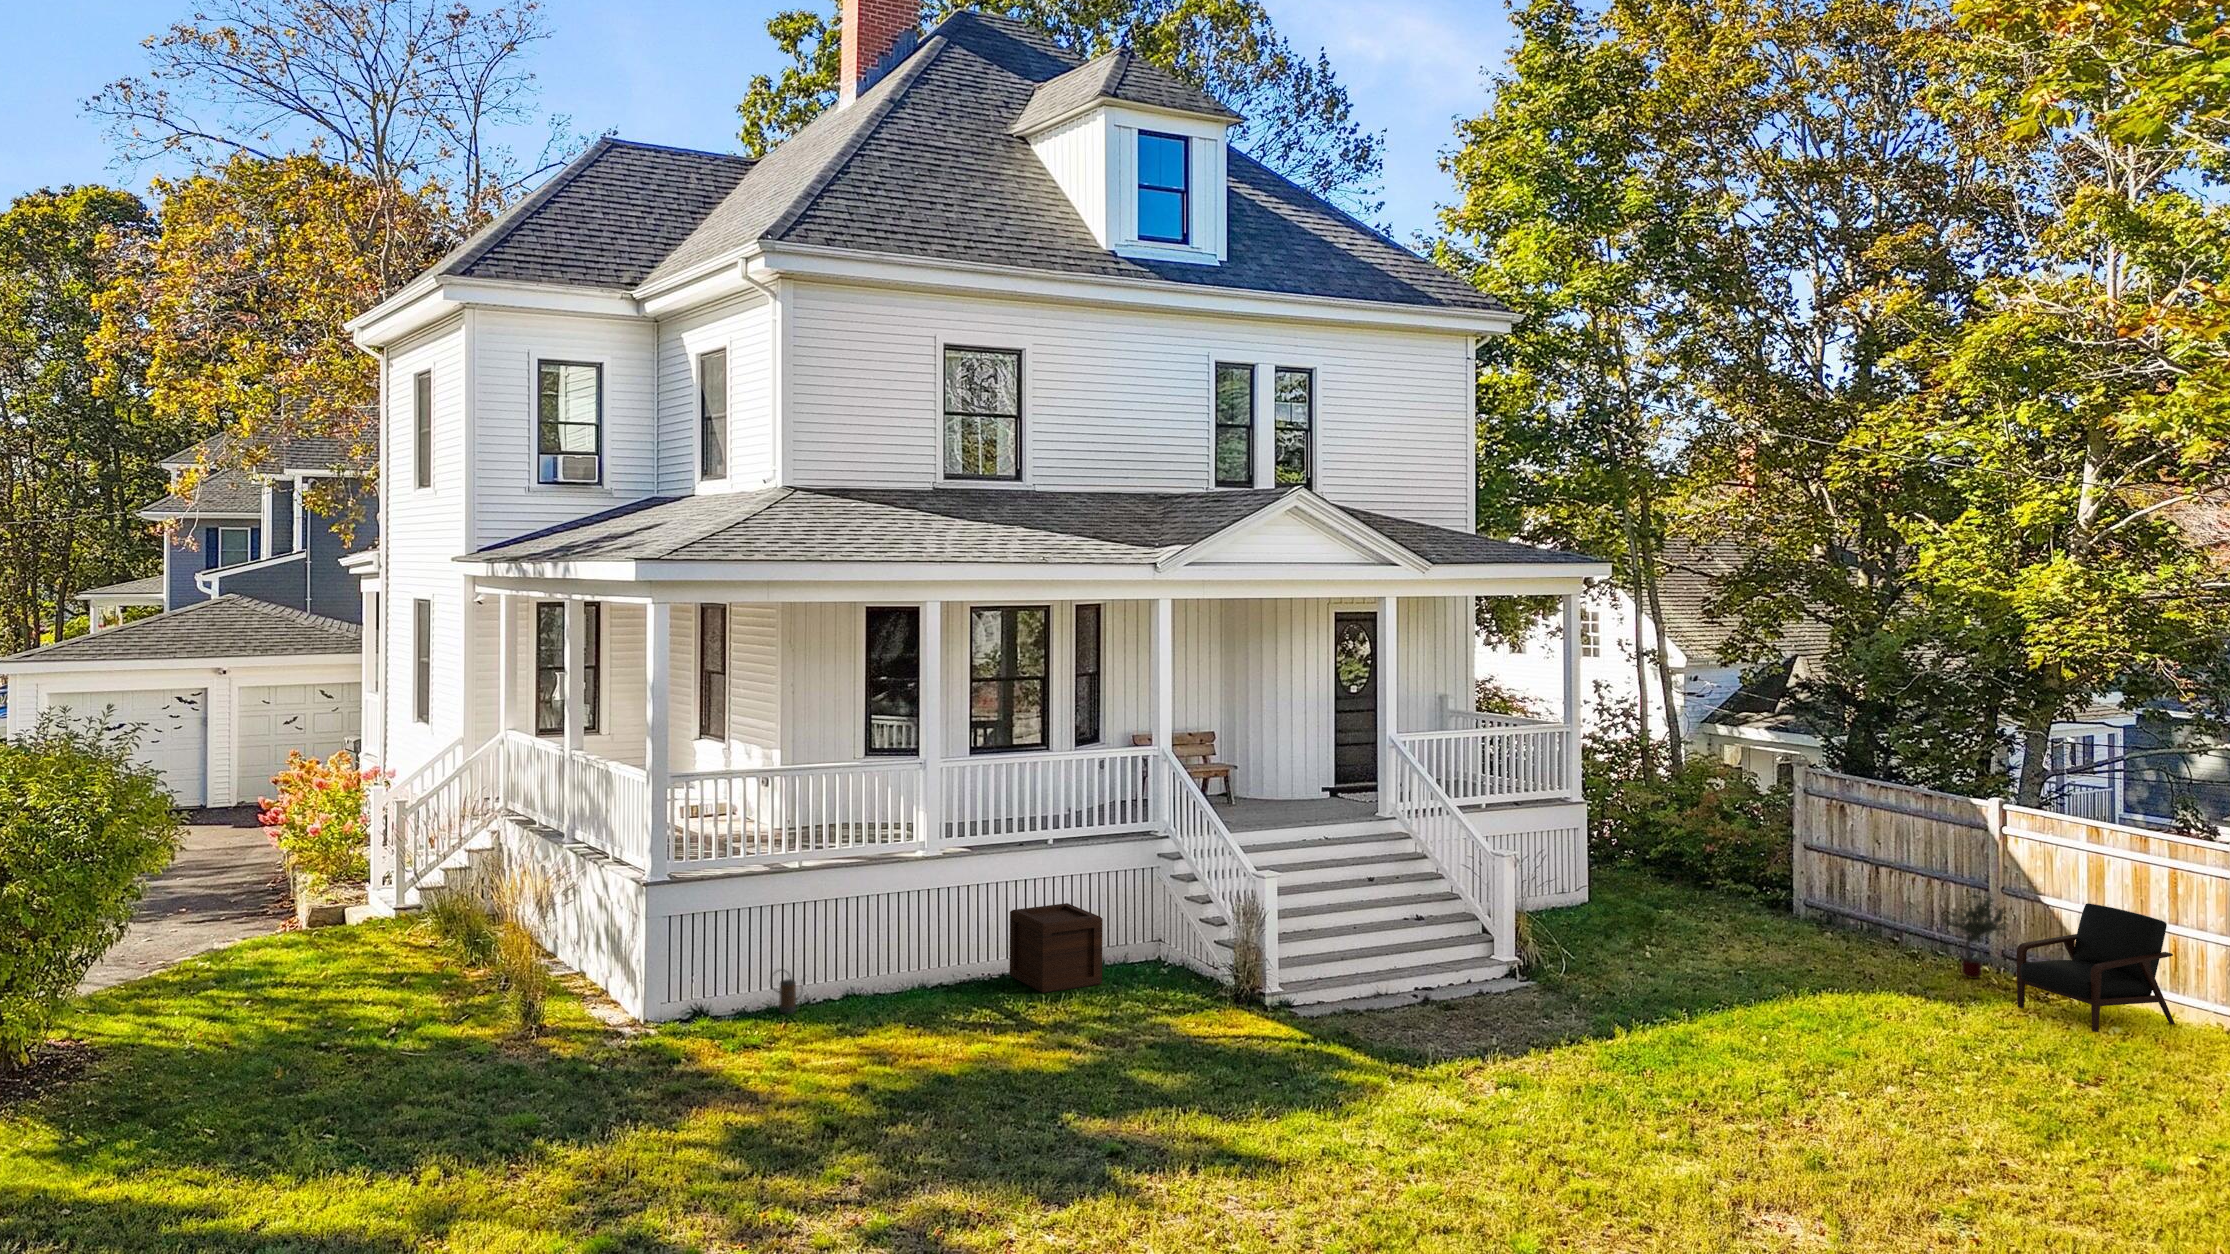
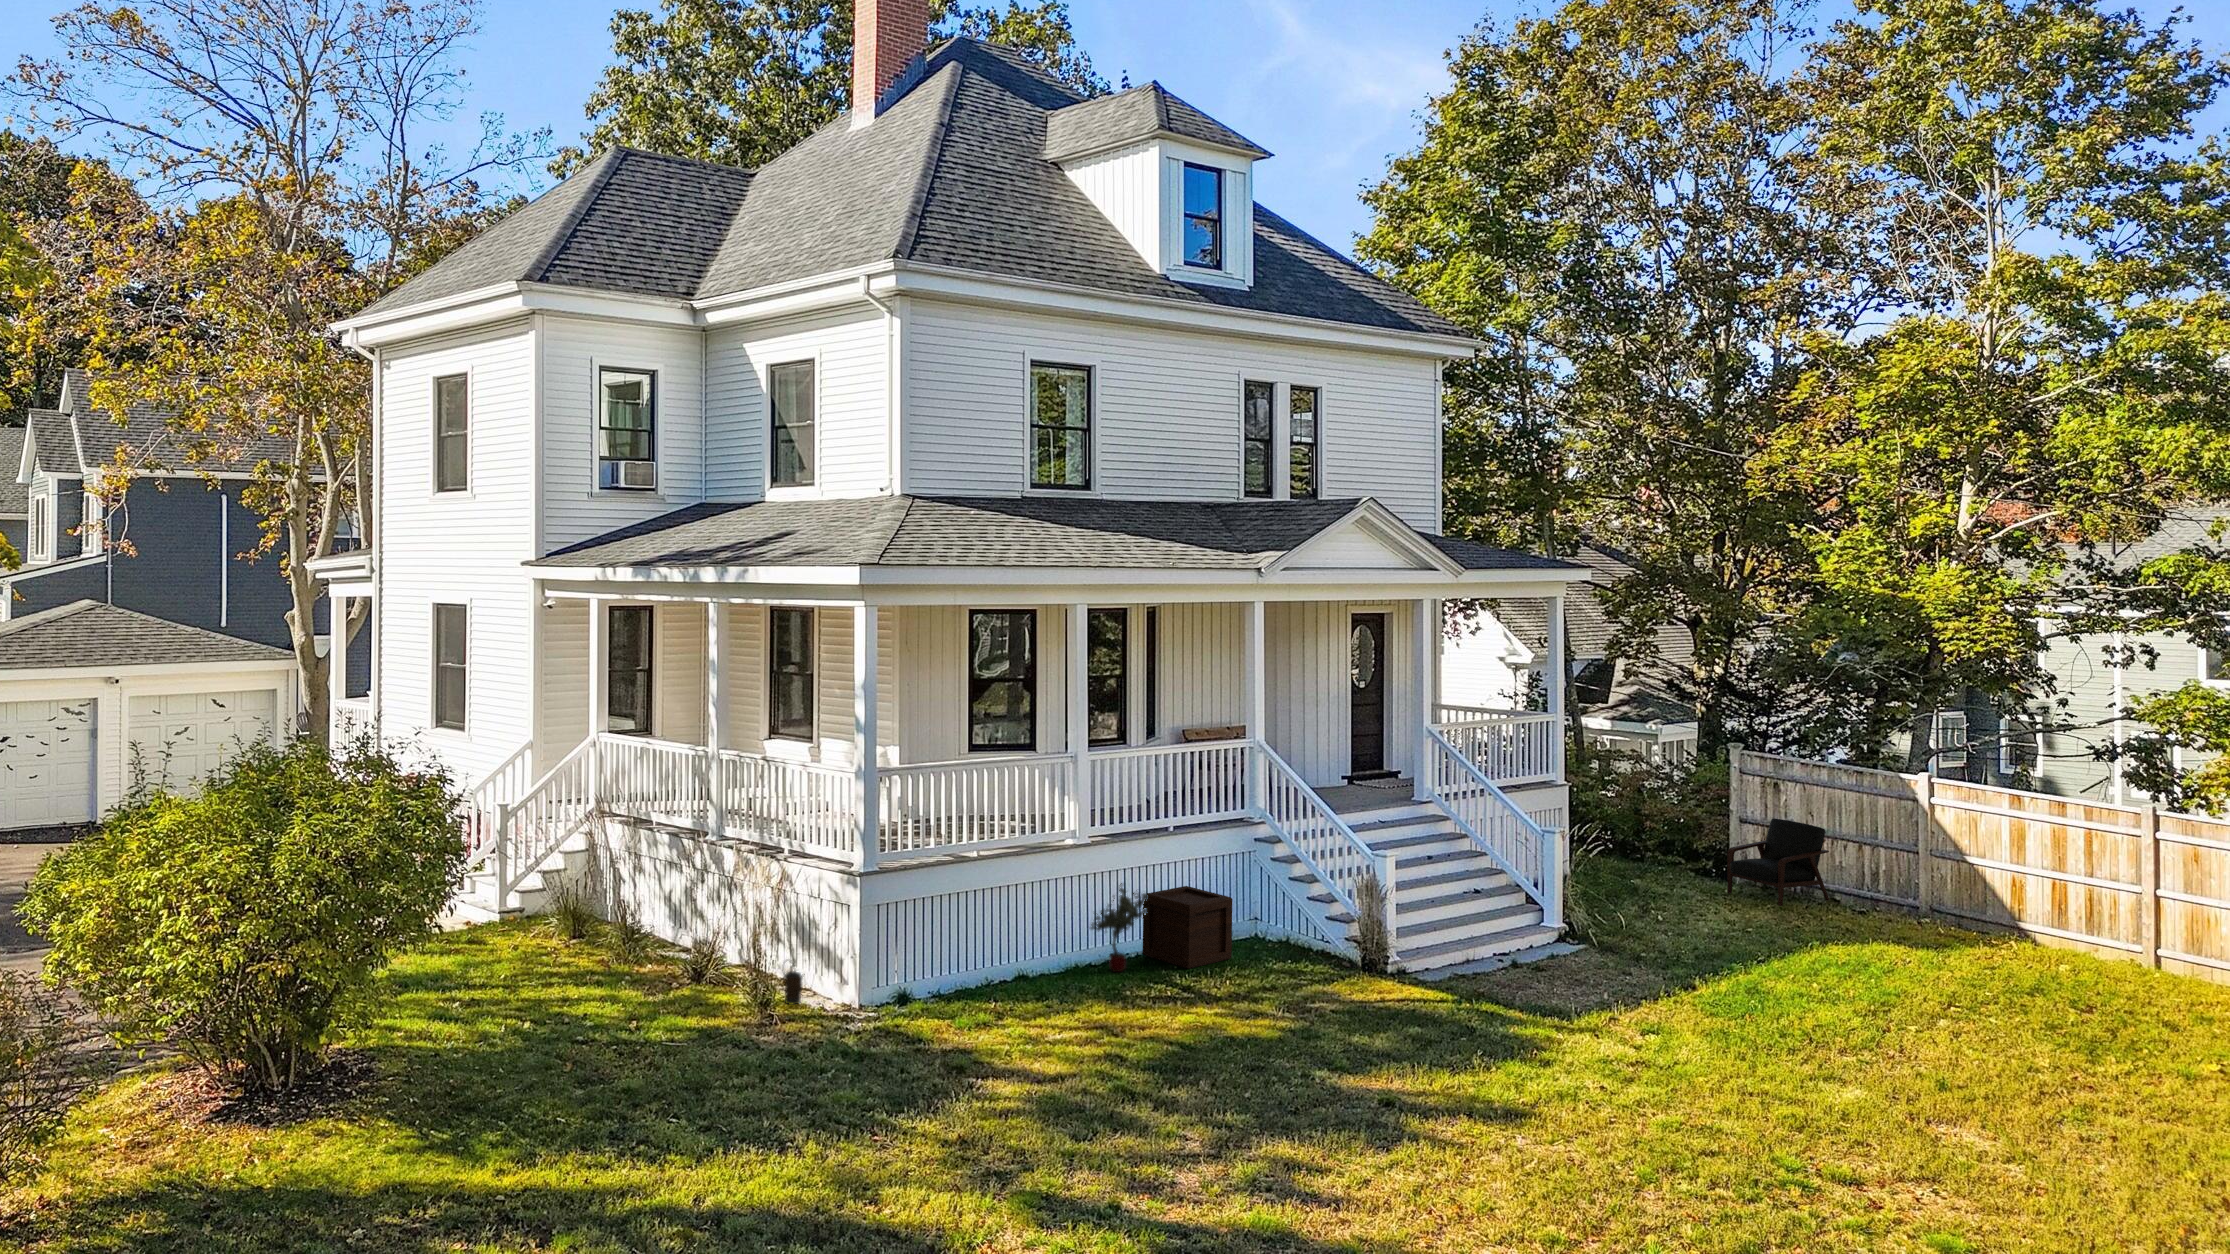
potted tree: present [1944,890,2006,978] -> present [1091,883,1148,972]
chair: present [2017,903,2175,1032] -> present [1727,818,1829,906]
watering can: present [774,969,799,1013] -> present [782,970,805,1004]

